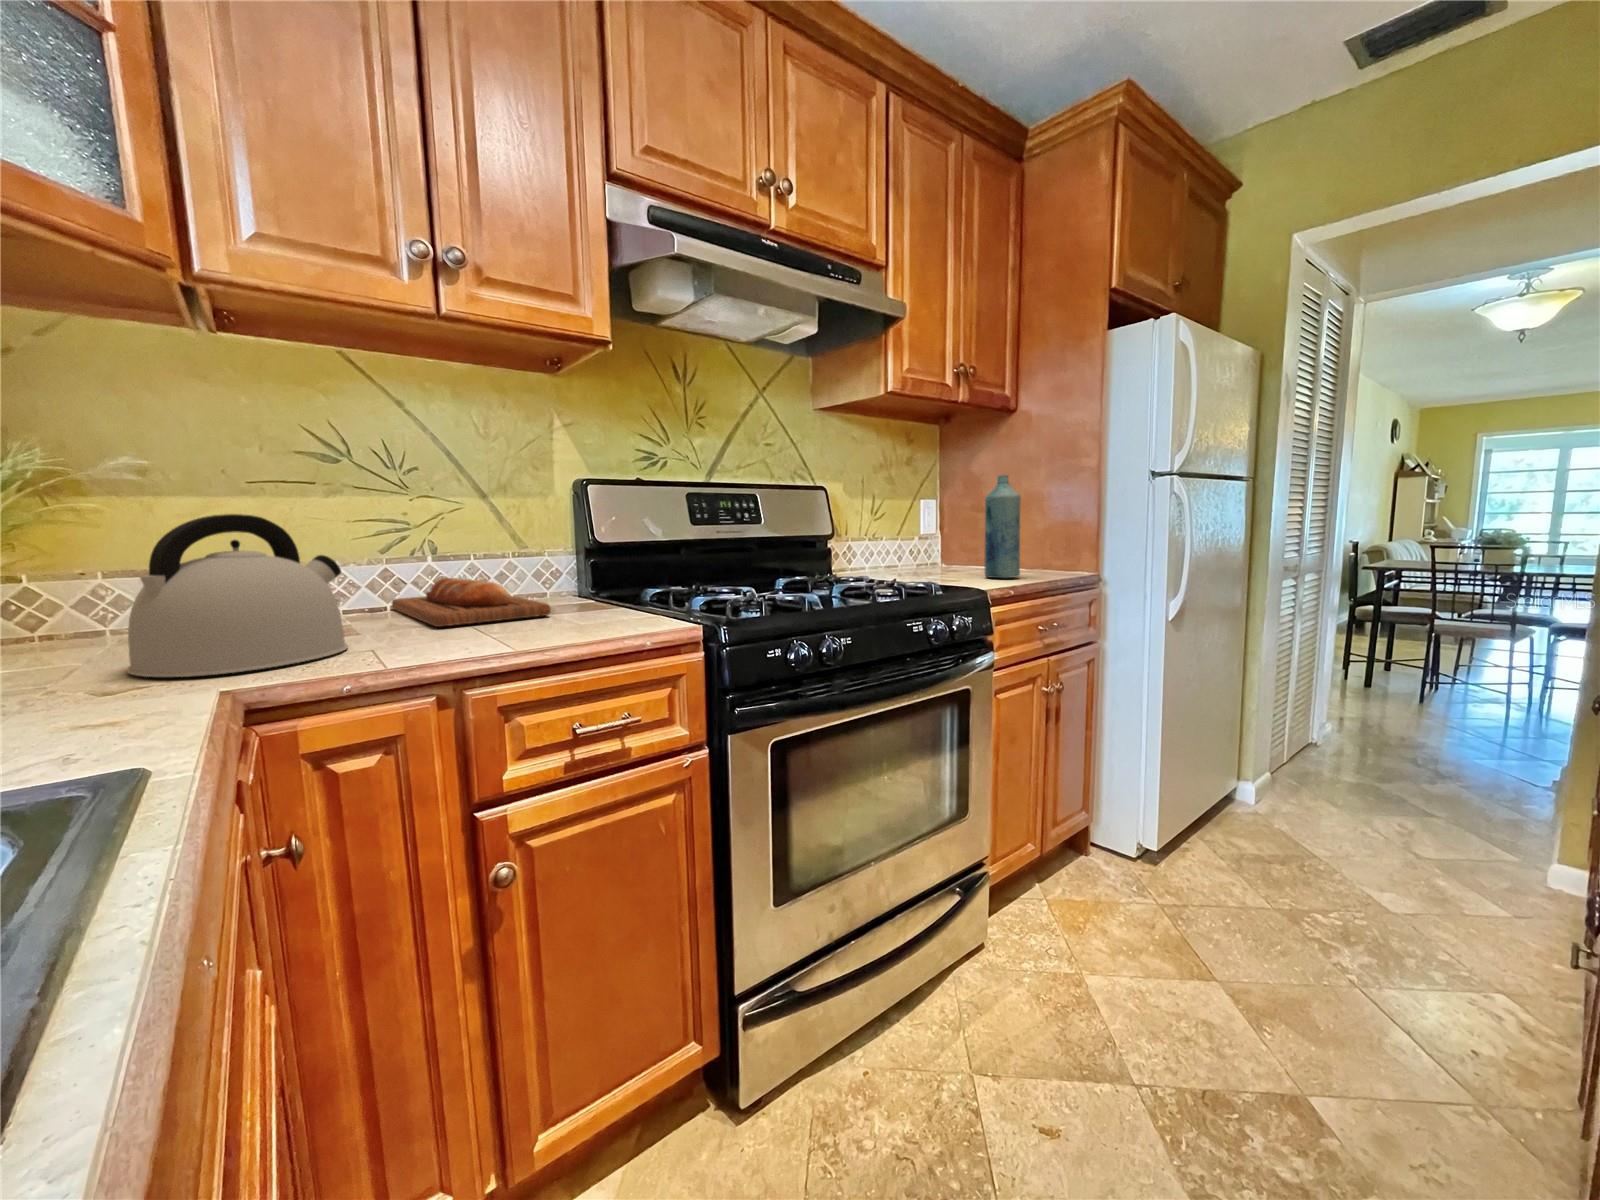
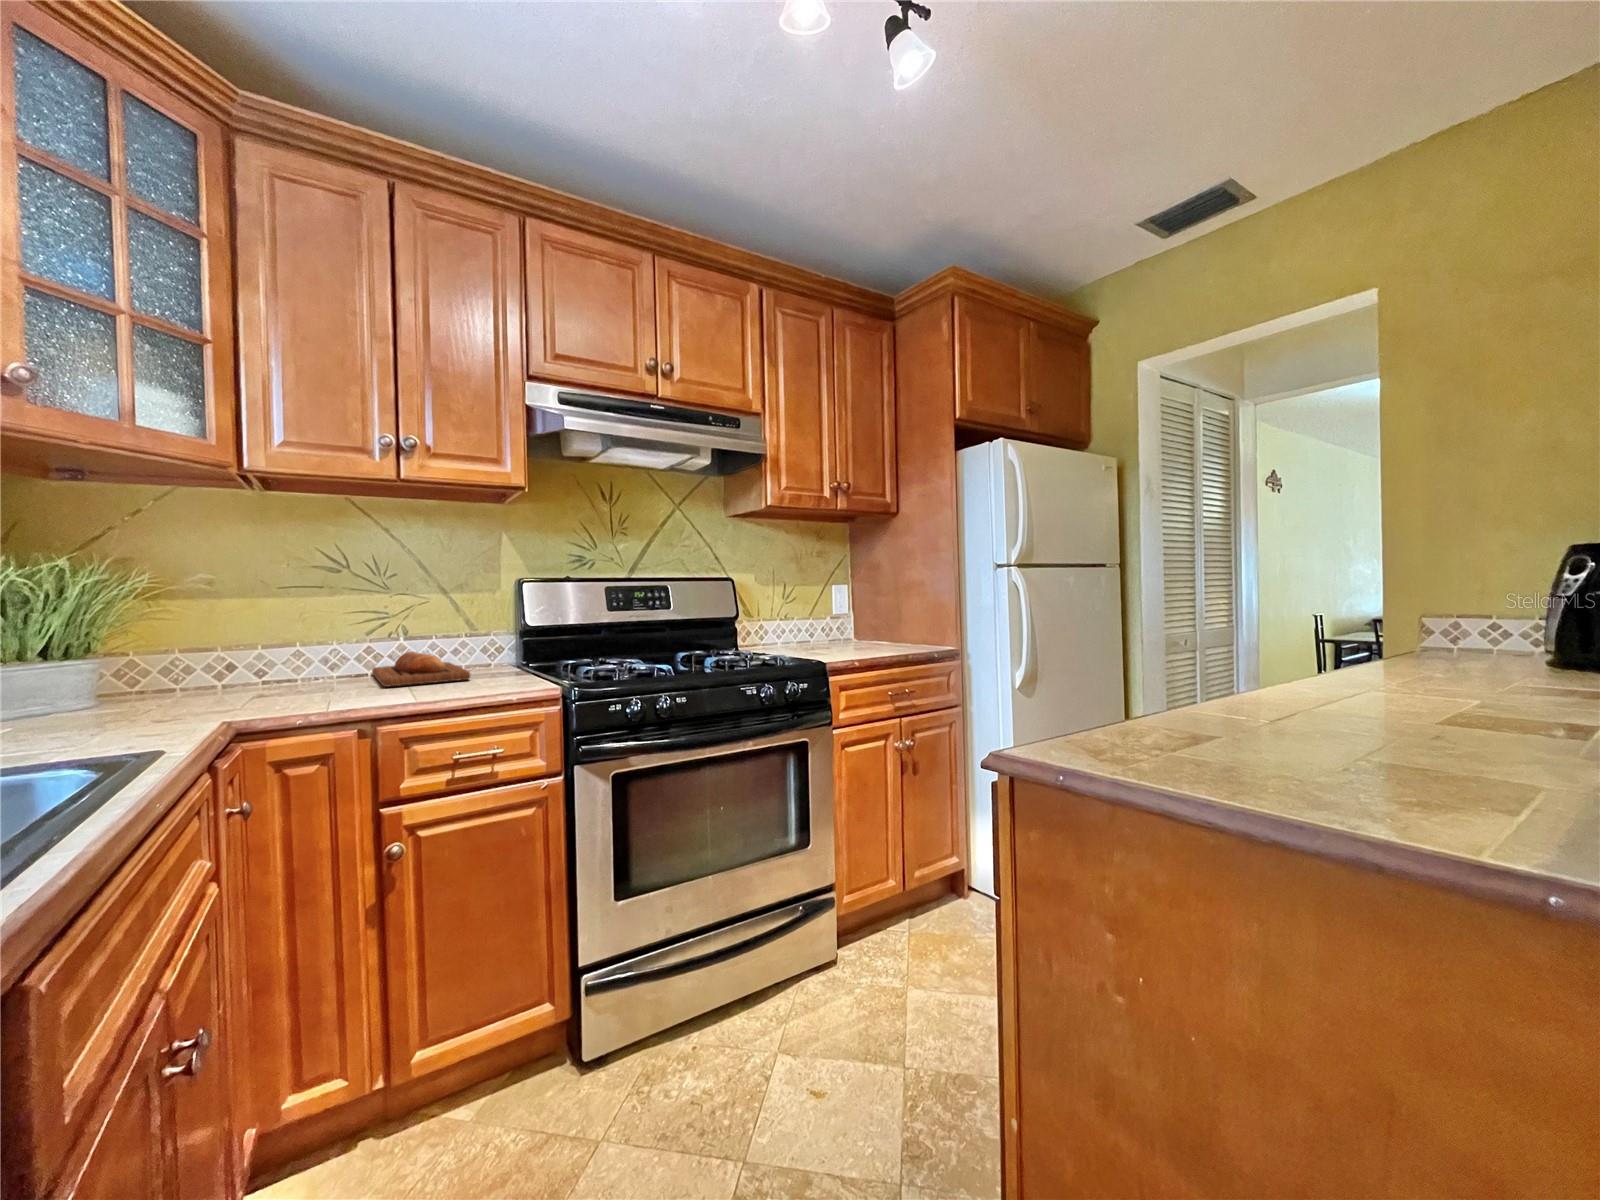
bottle: present [985,475,1021,578] -> none [854,568,885,652]
kettle: present [127,514,348,677] -> none [177,615,318,714]

